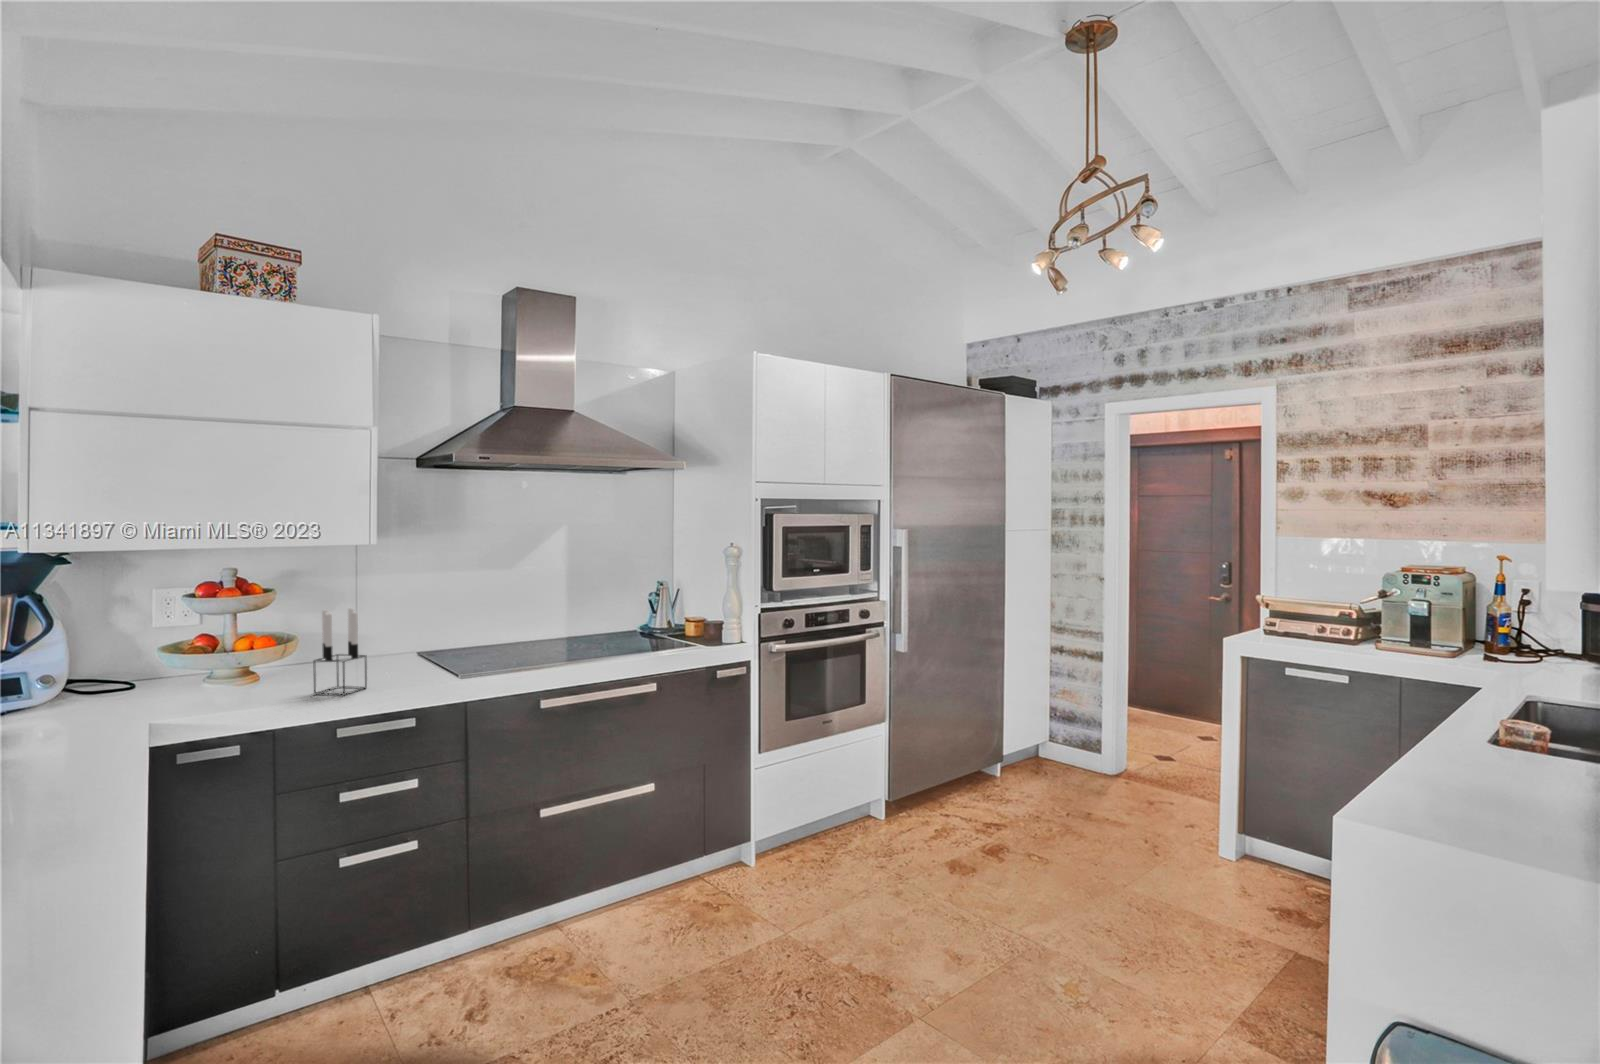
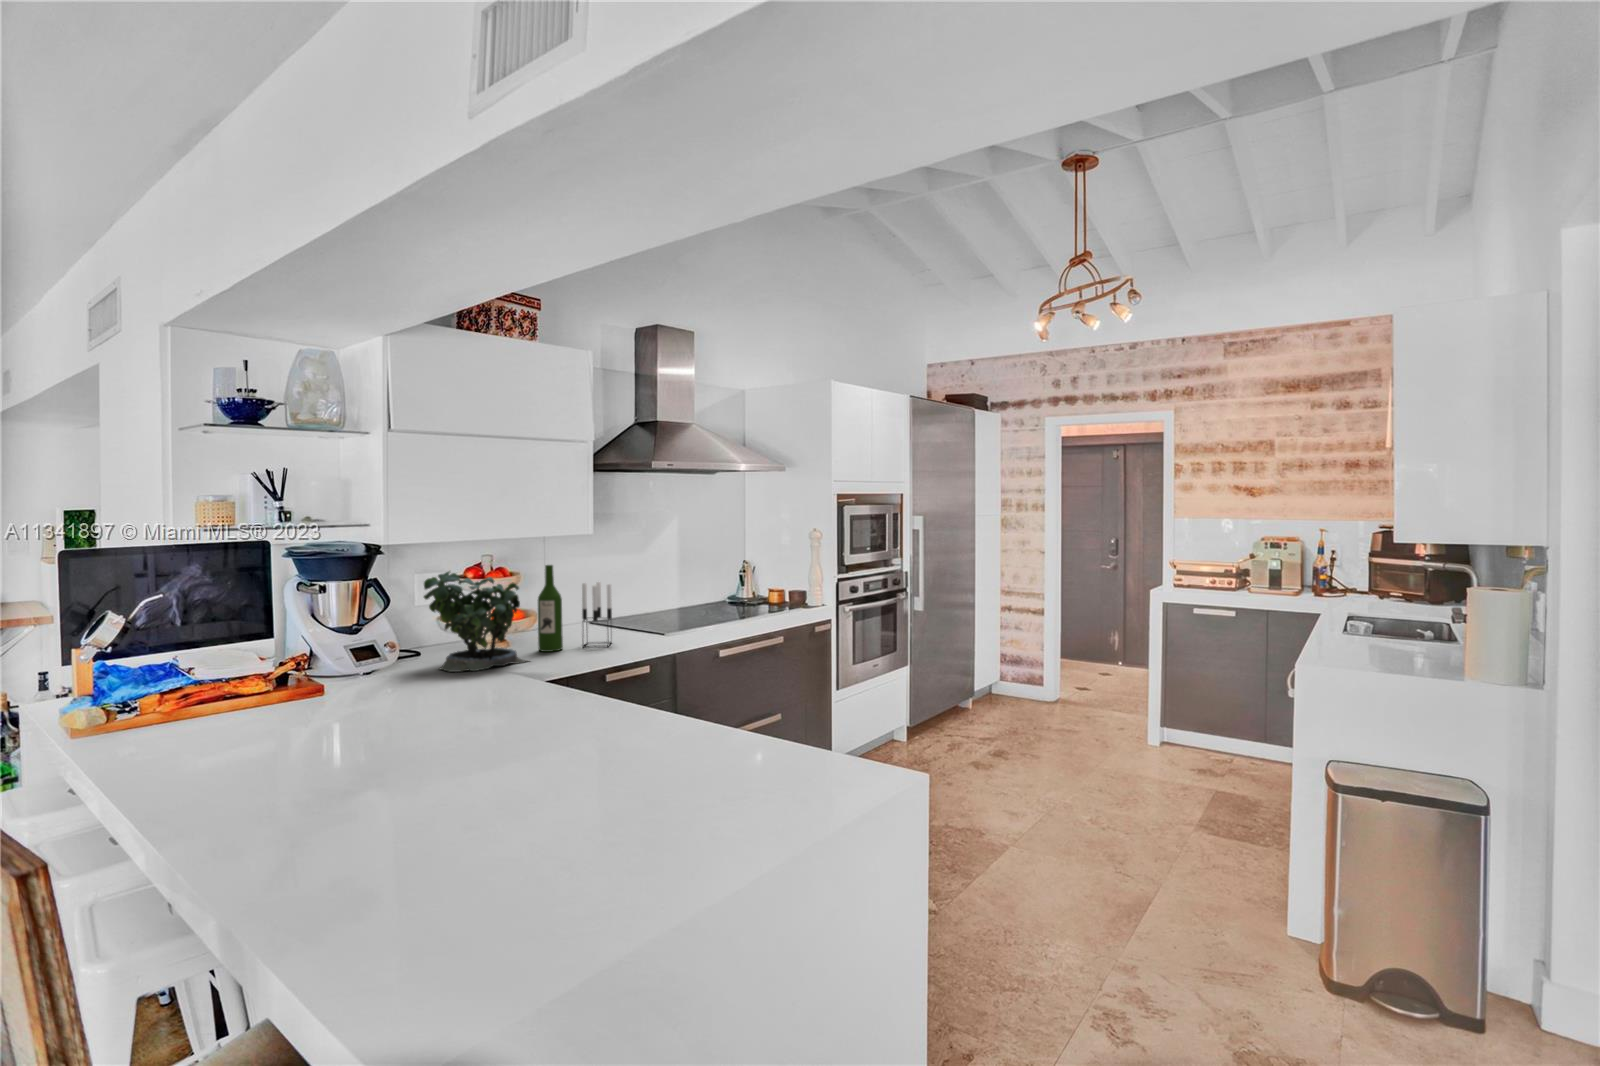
potted plant: none [46,584,200,727] -> present [424,565,527,672]
wine bottle: none [253,585,290,699] -> present [538,565,563,652]

